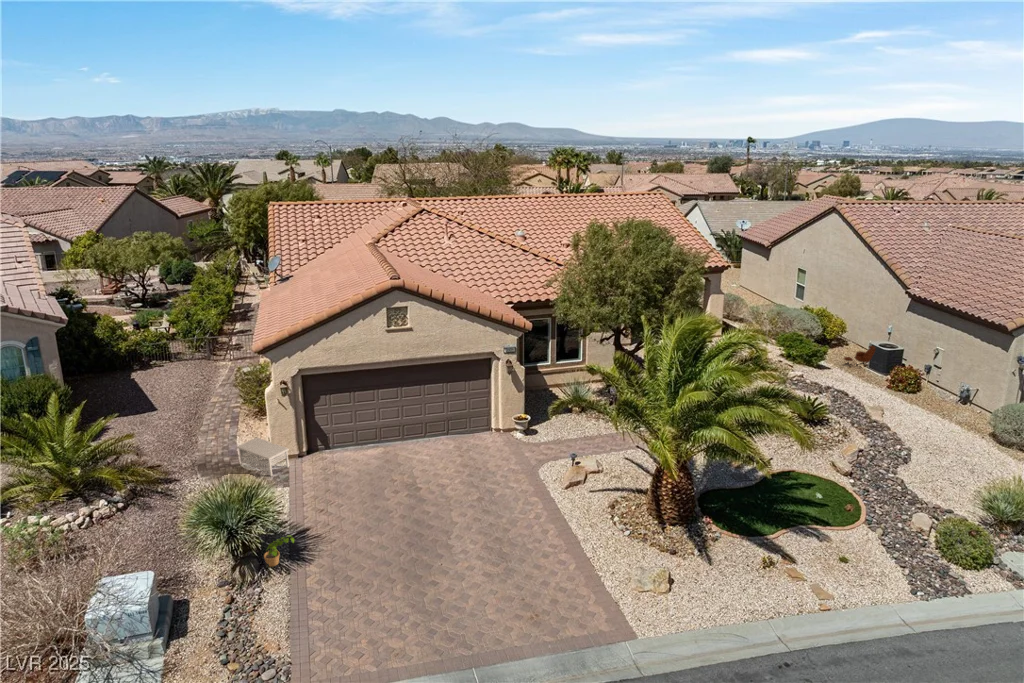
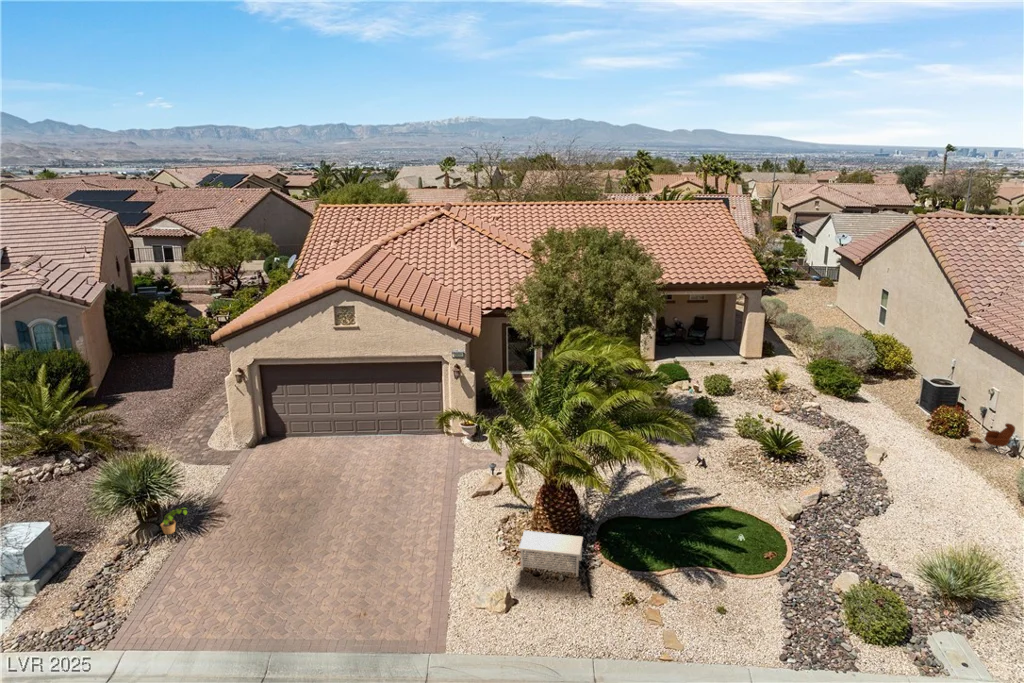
lounge chair: present [844,346,876,365] -> present [969,424,1015,453]
storage bench: present [237,437,289,476] -> present [519,531,583,577]

